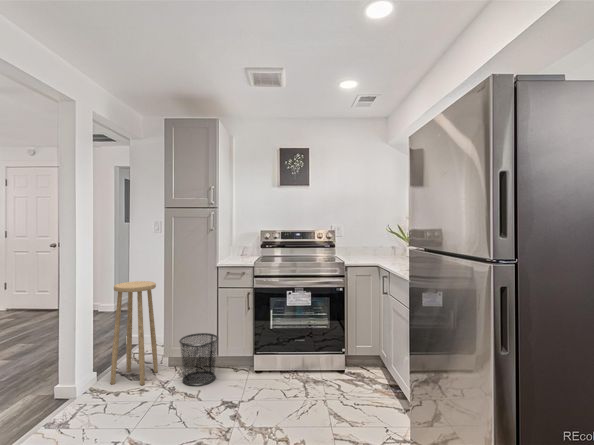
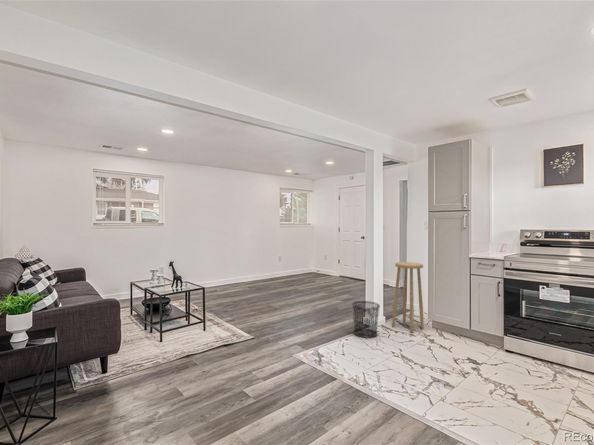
waste bin: present [179,333,218,386] -> present [352,301,380,338]

